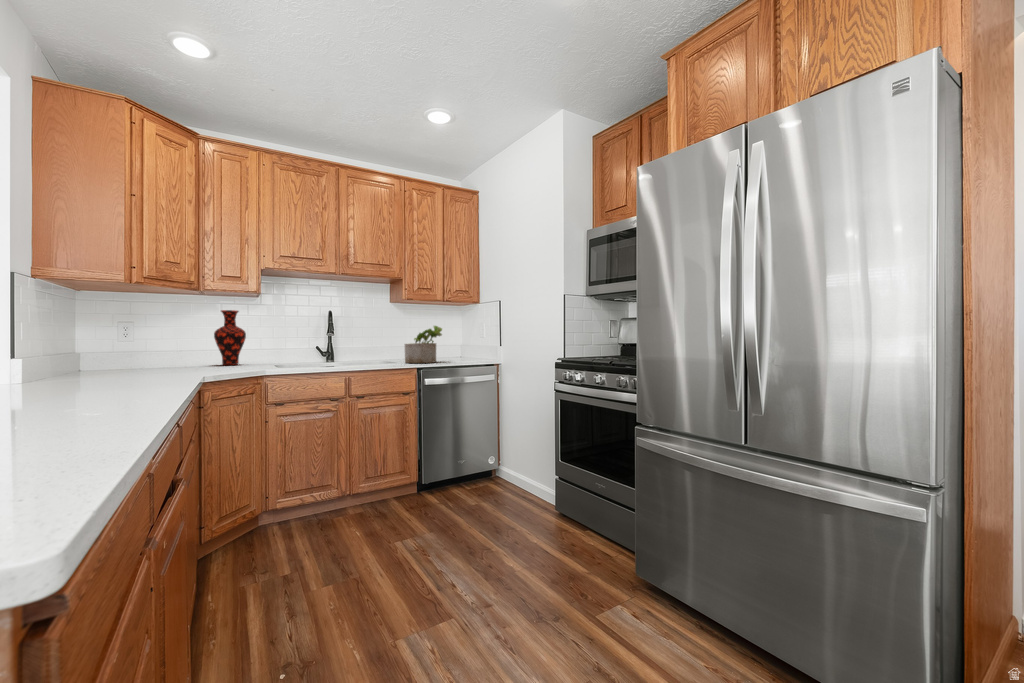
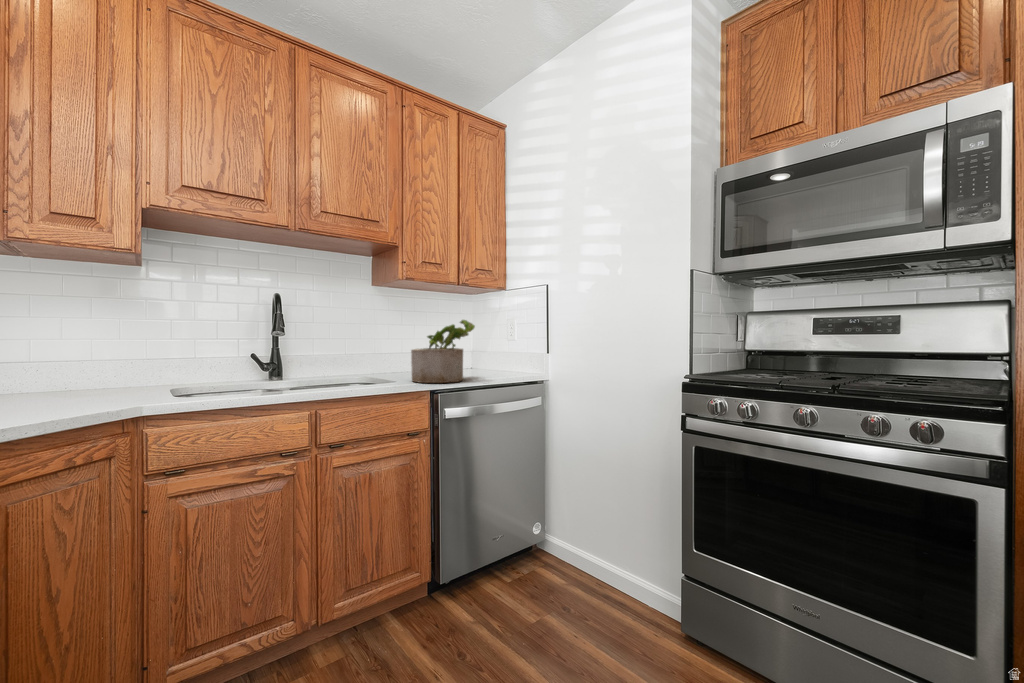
vase: present [214,310,246,365] -> none [36,283,110,390]

